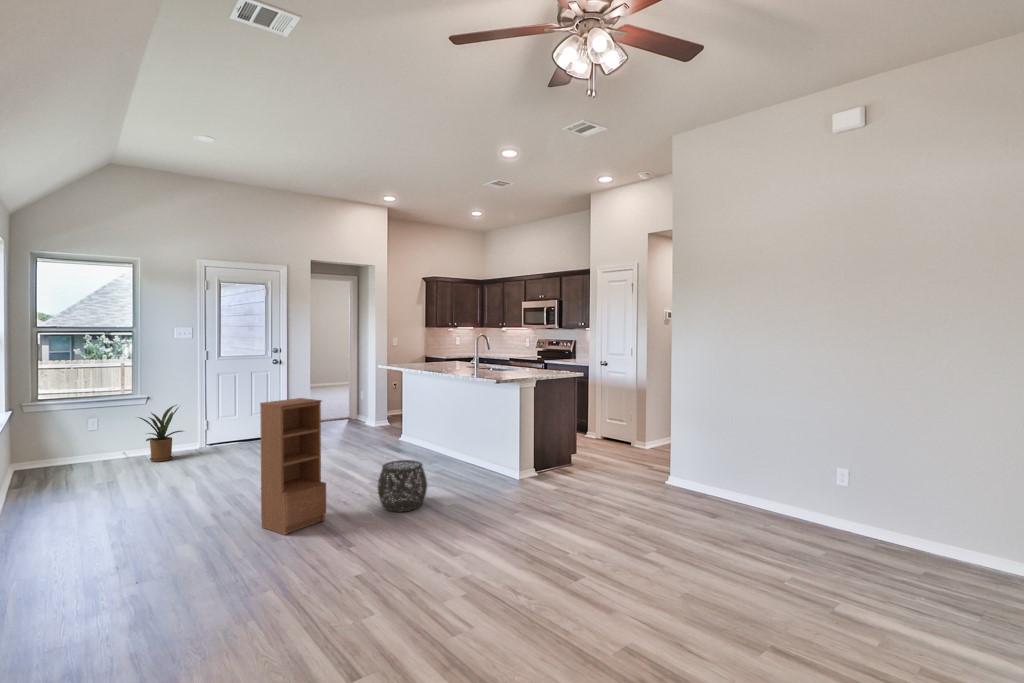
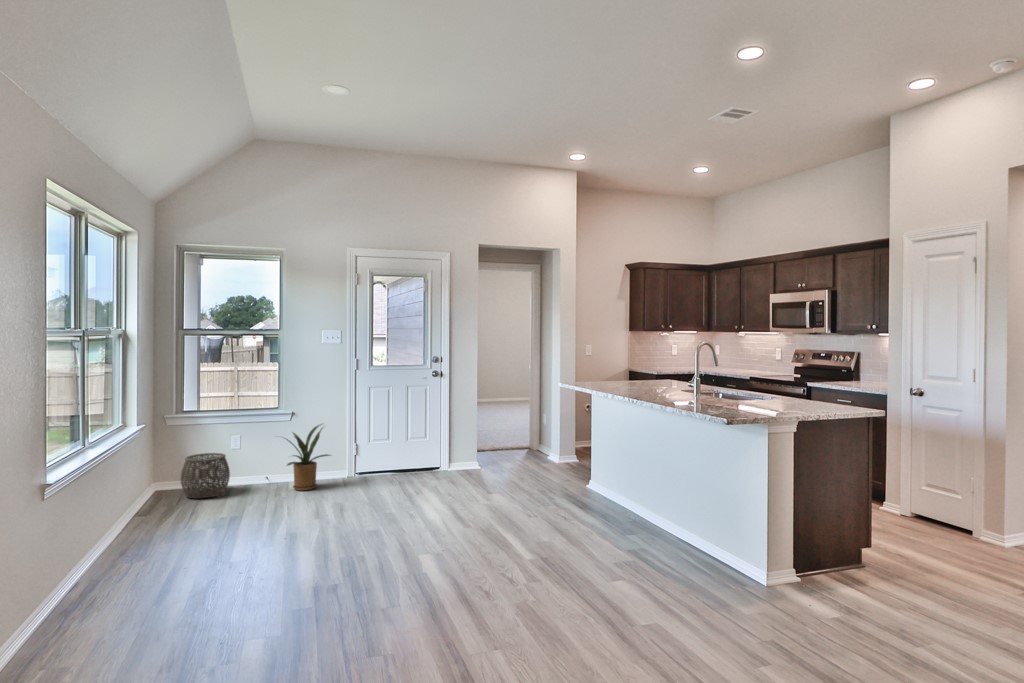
bookcase: present [260,398,326,535] -> none [360,435,448,646]
woven basket: present [378,460,427,512] -> present [181,453,230,498]

